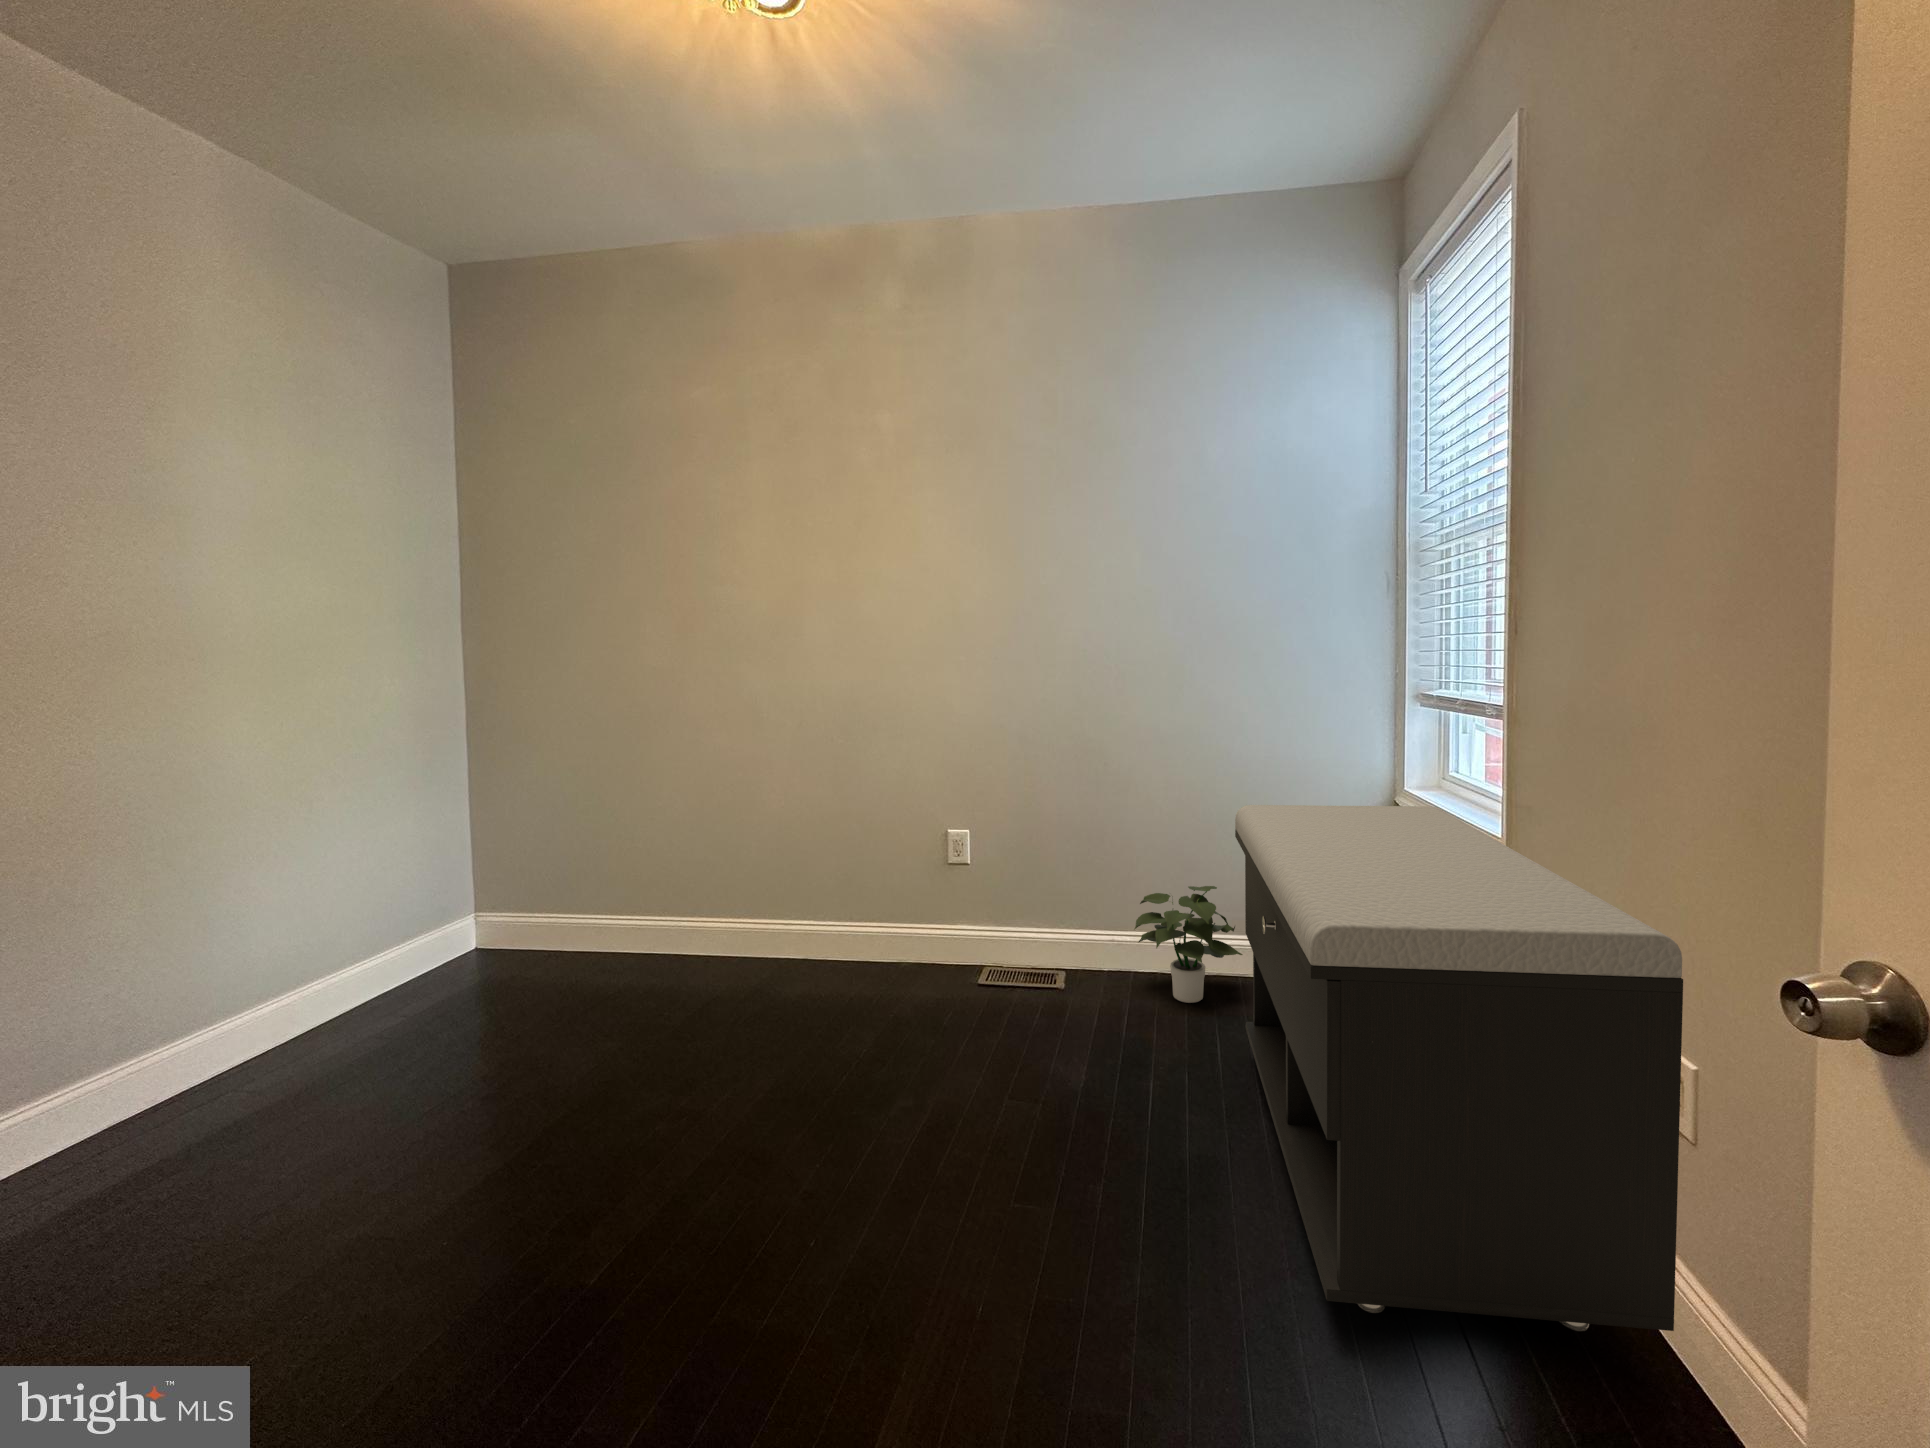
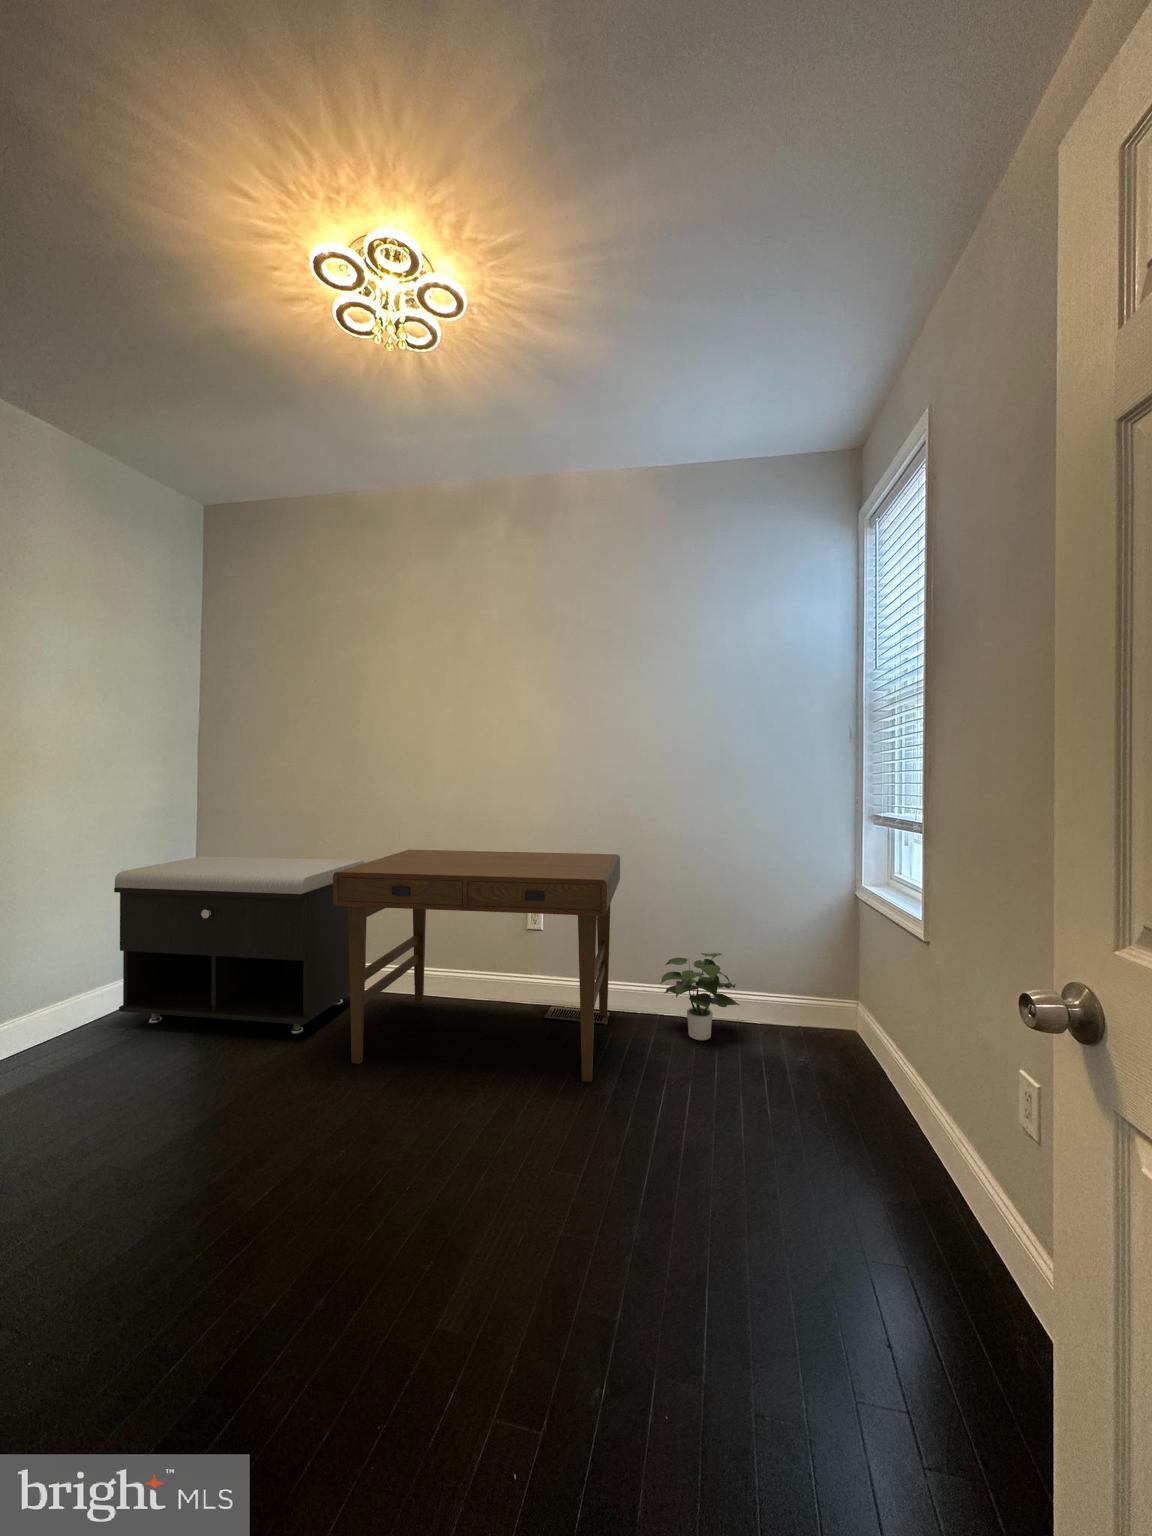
desk: none [675,756,1075,1068] -> present [333,850,620,1082]
storage bench: present [1235,805,1683,1331] -> present [114,856,366,1034]

